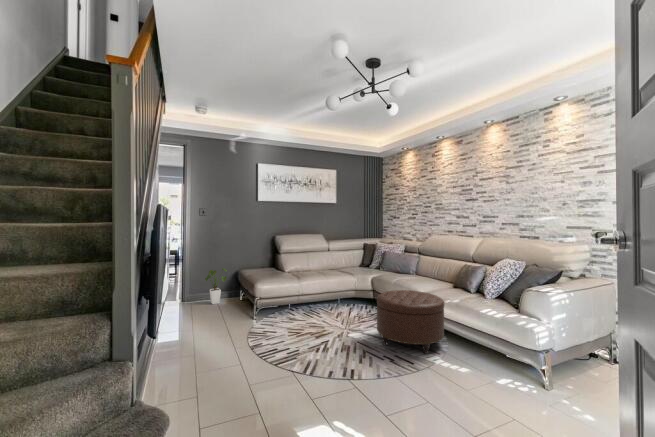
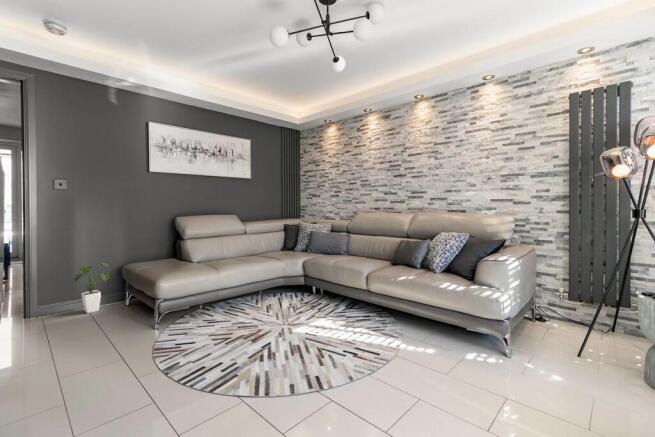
ottoman: present [377,290,444,354] -> none [324,271,398,339]

